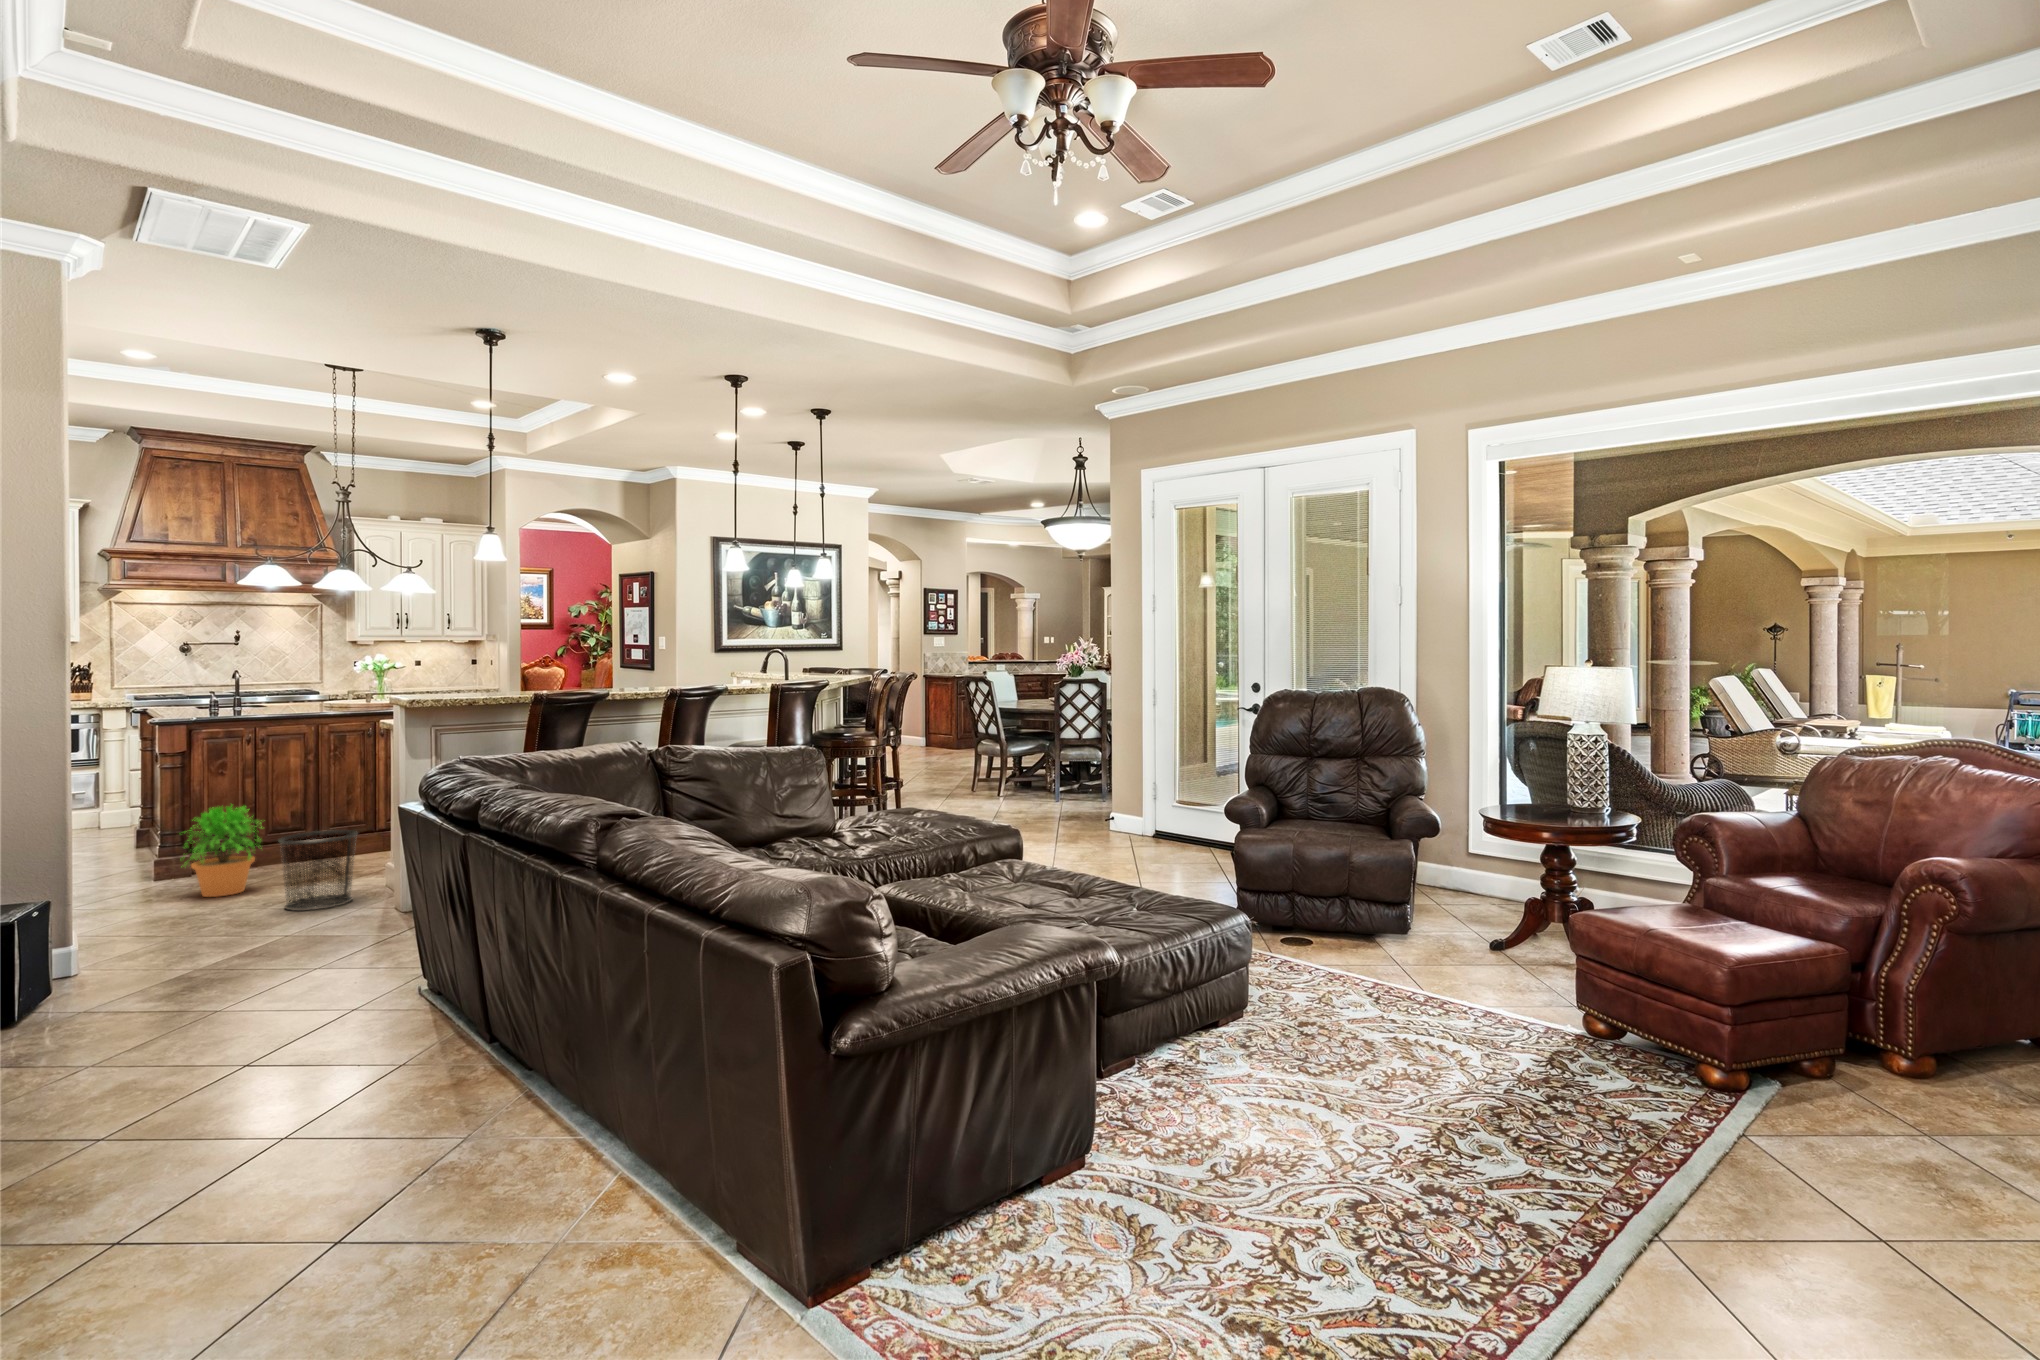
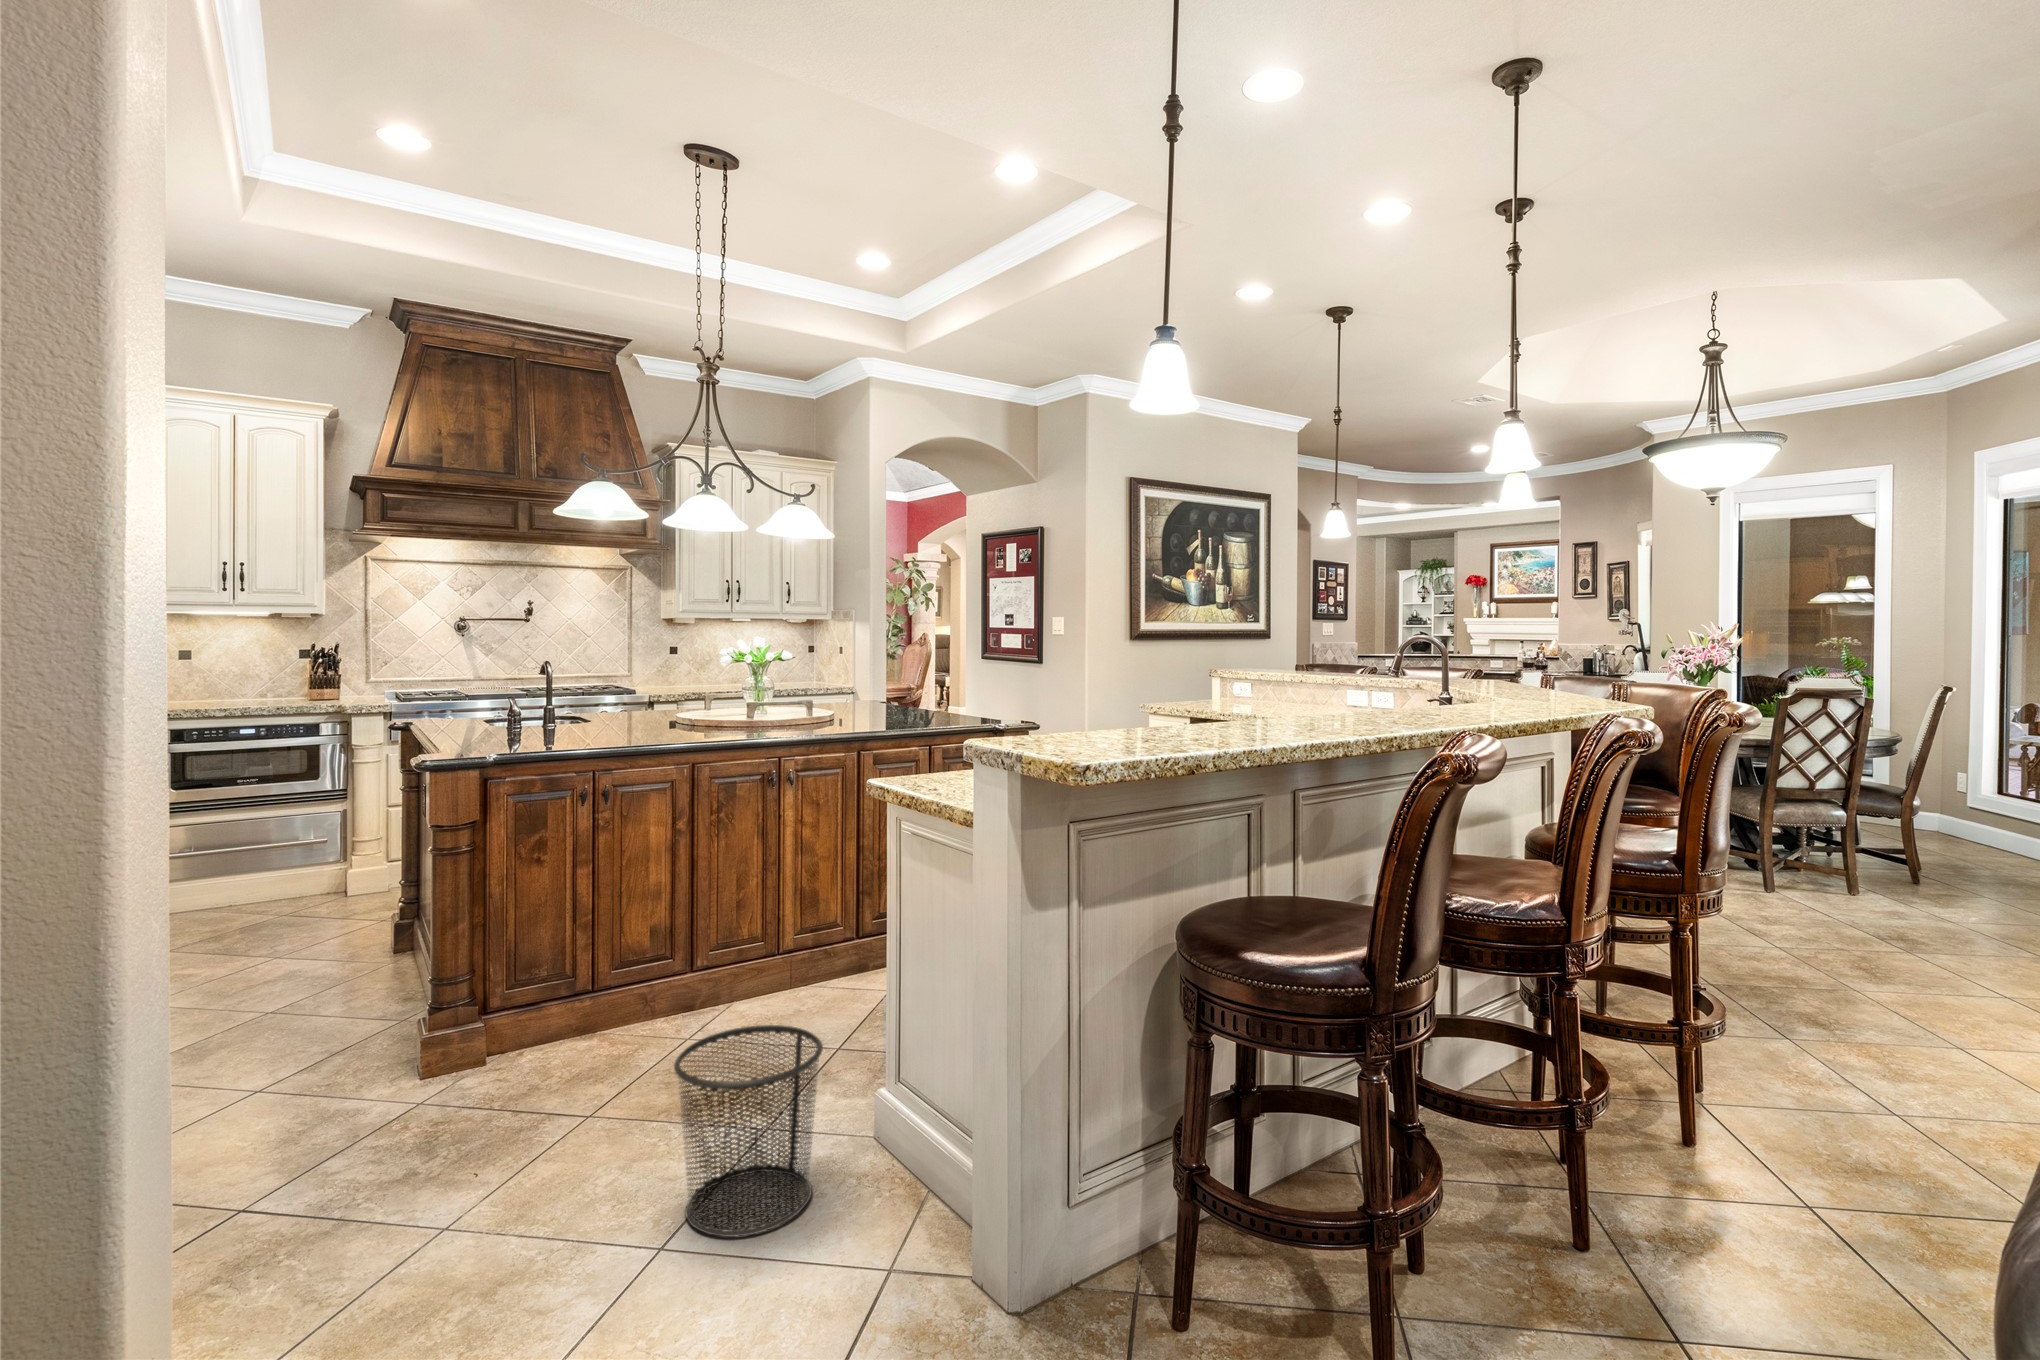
potted plant: present [185,805,262,897] -> none [466,942,627,1138]

